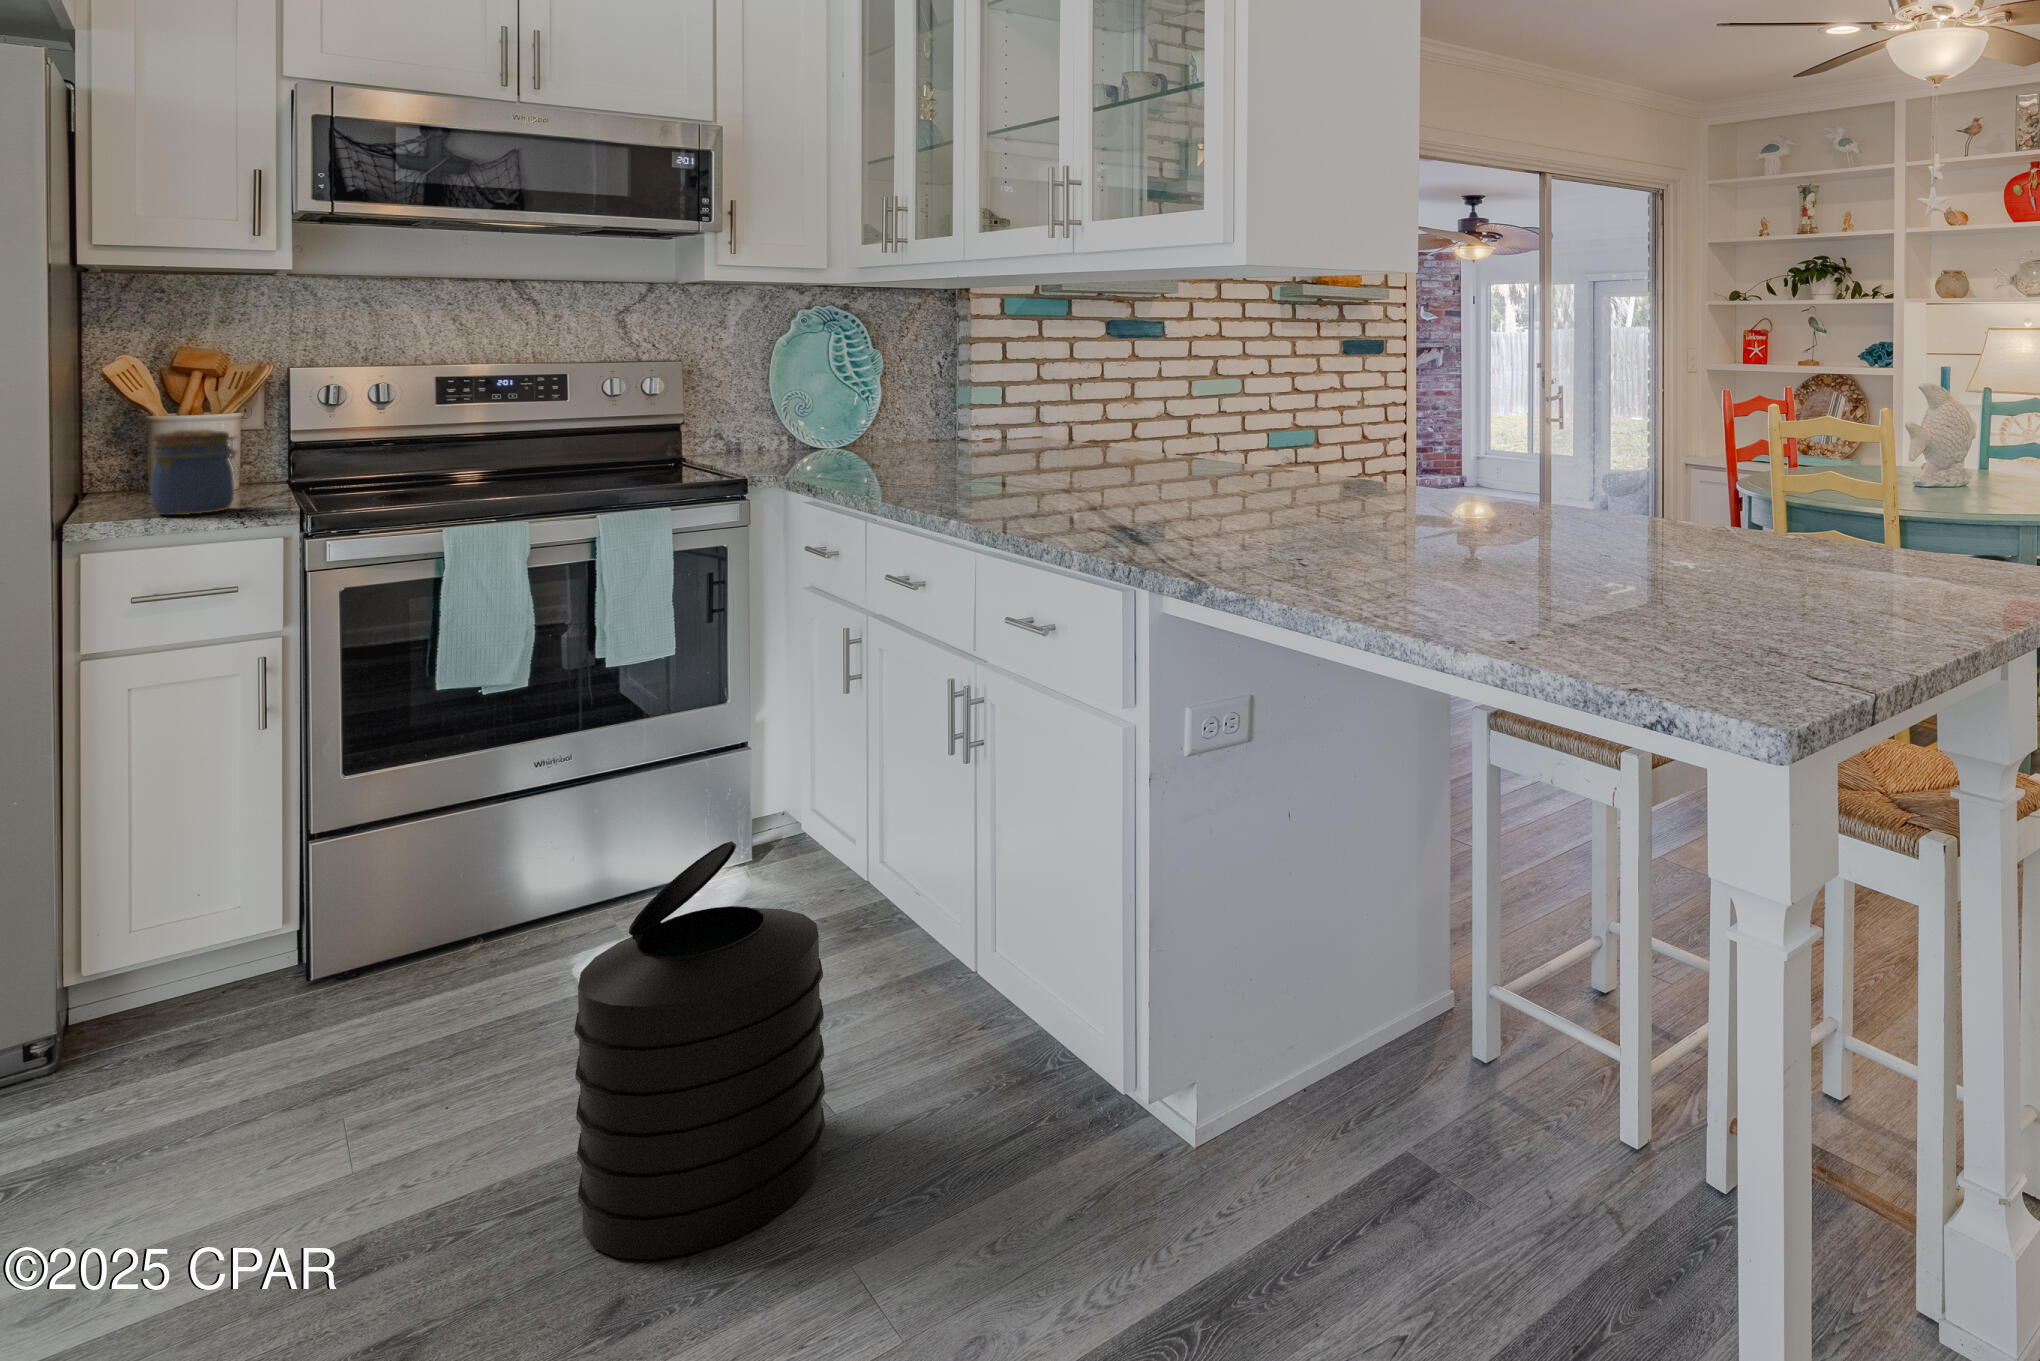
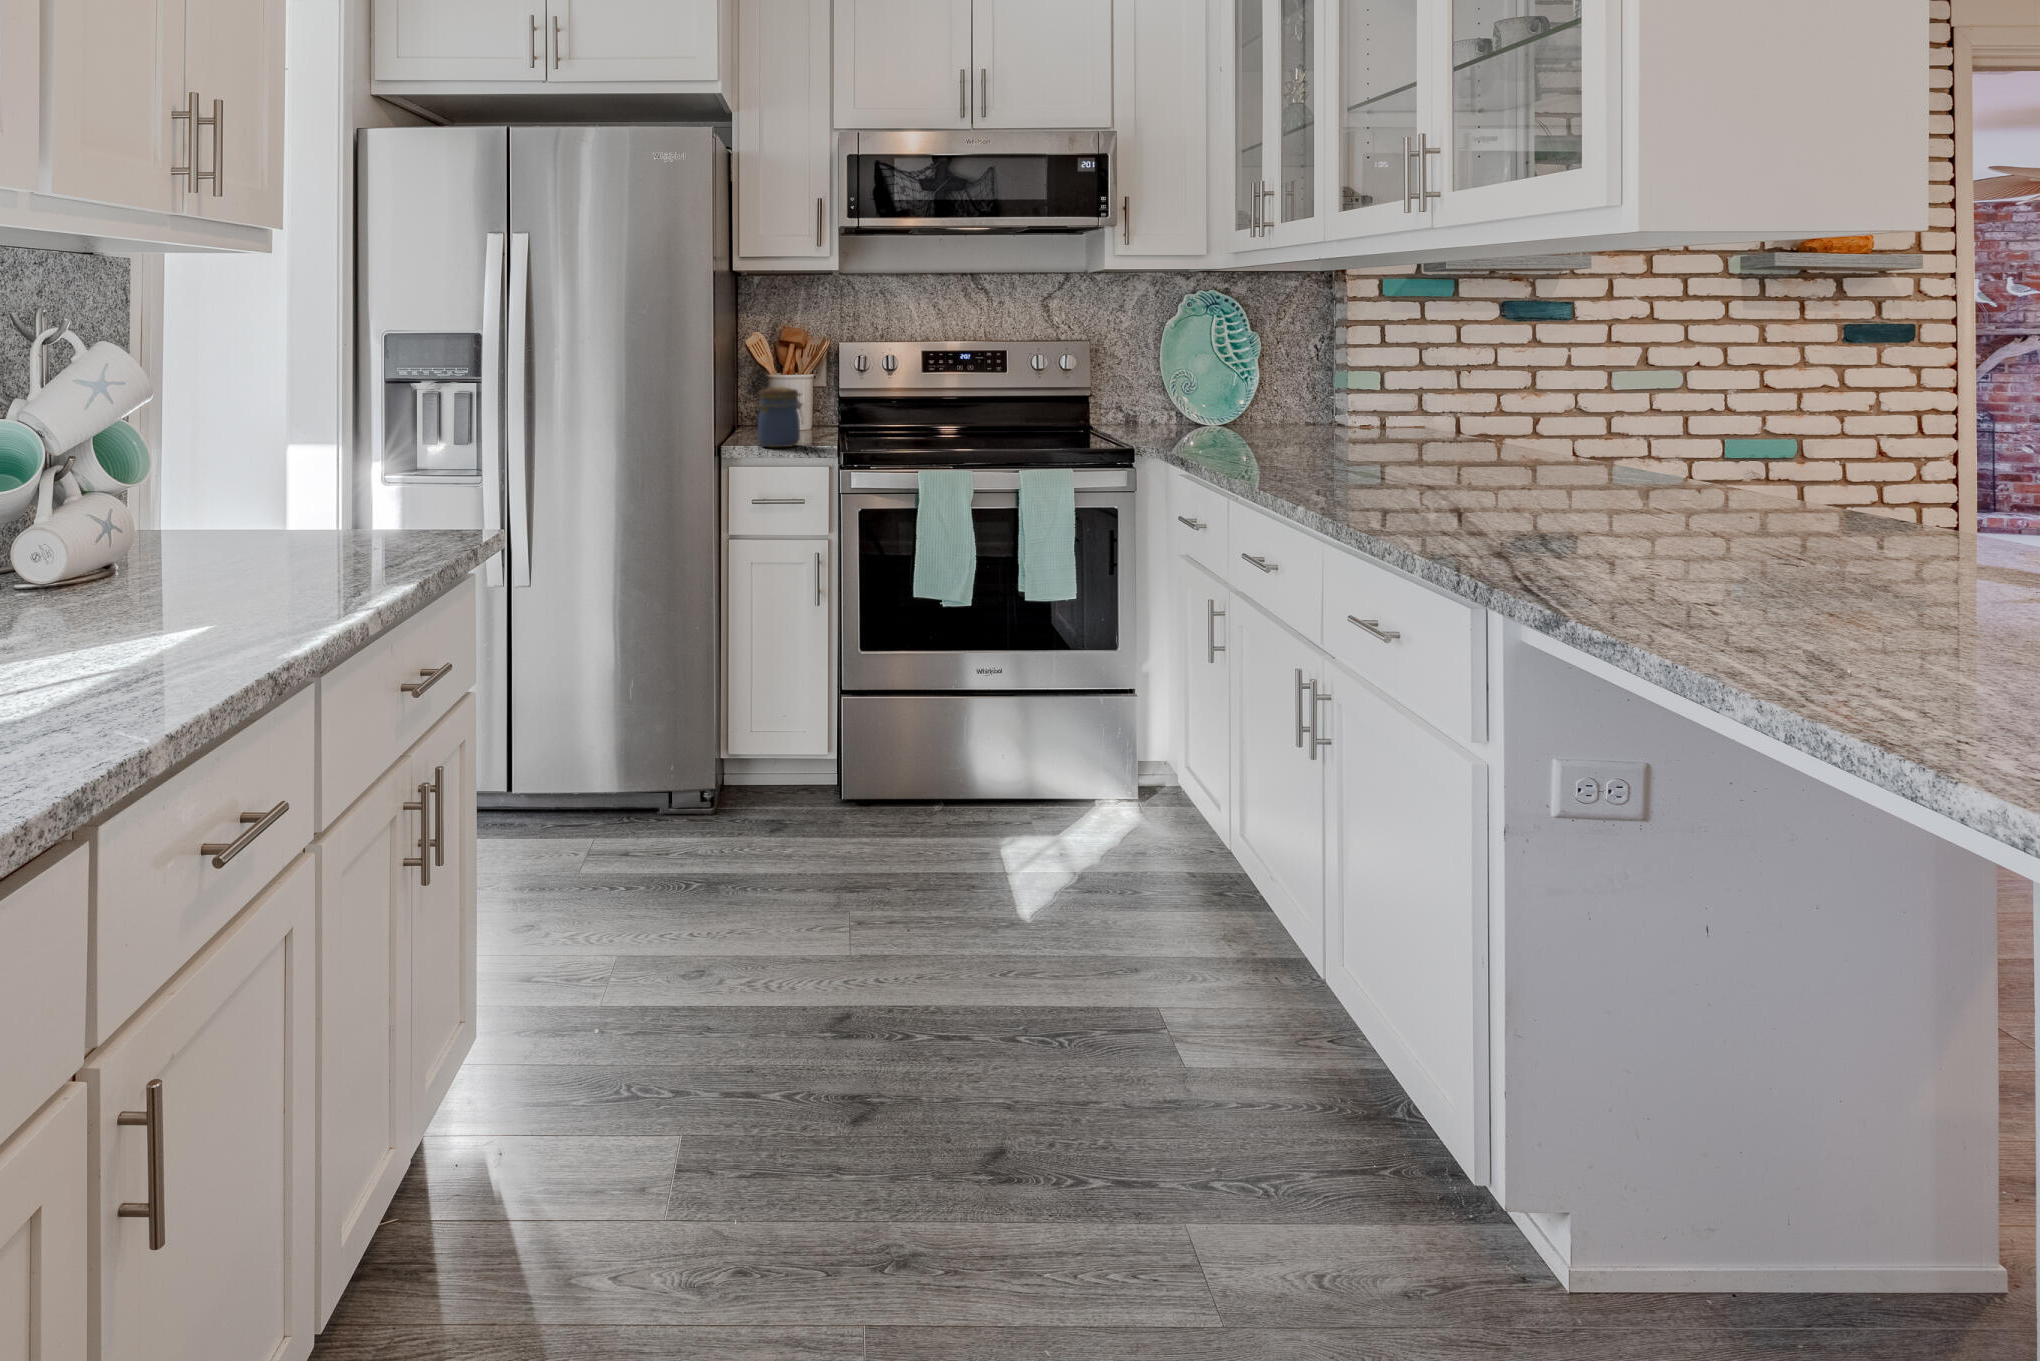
trash can: present [574,841,825,1260] -> none [940,763,1128,1114]

